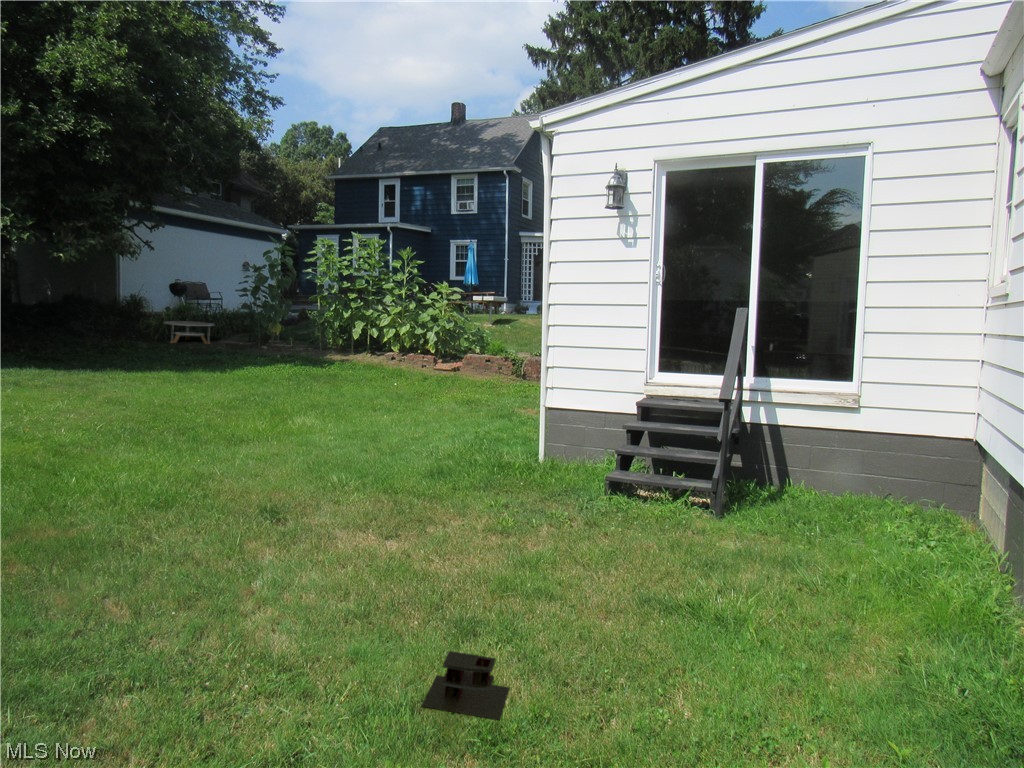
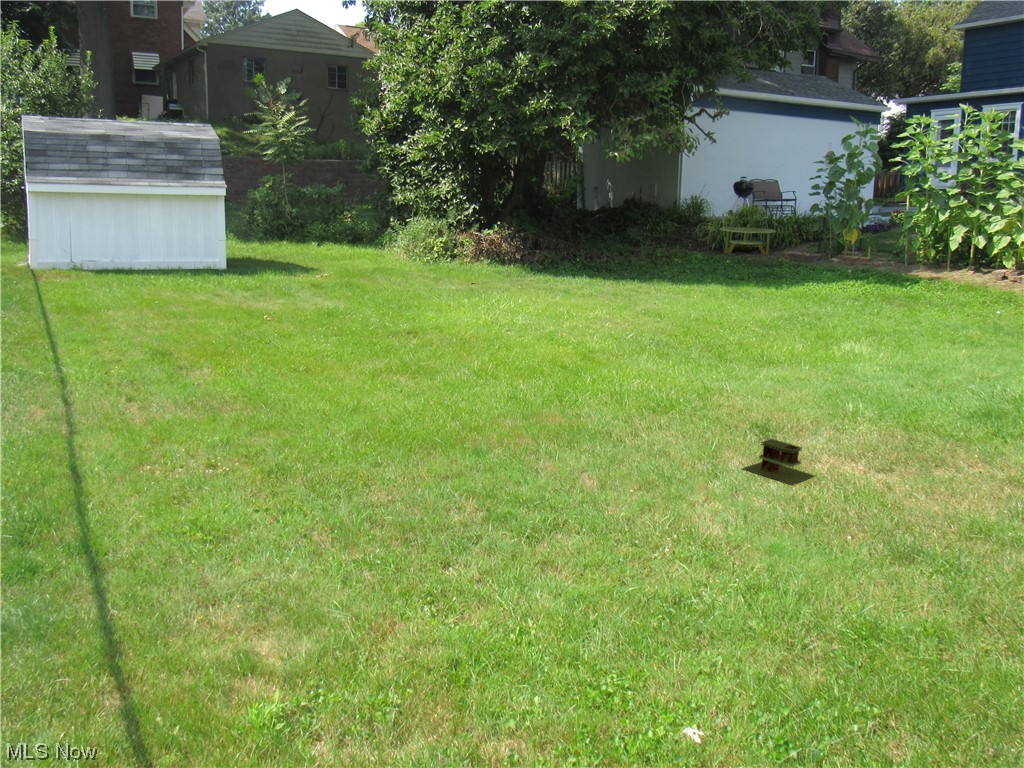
toy house: present [422,651,509,720] -> present [743,439,816,485]

